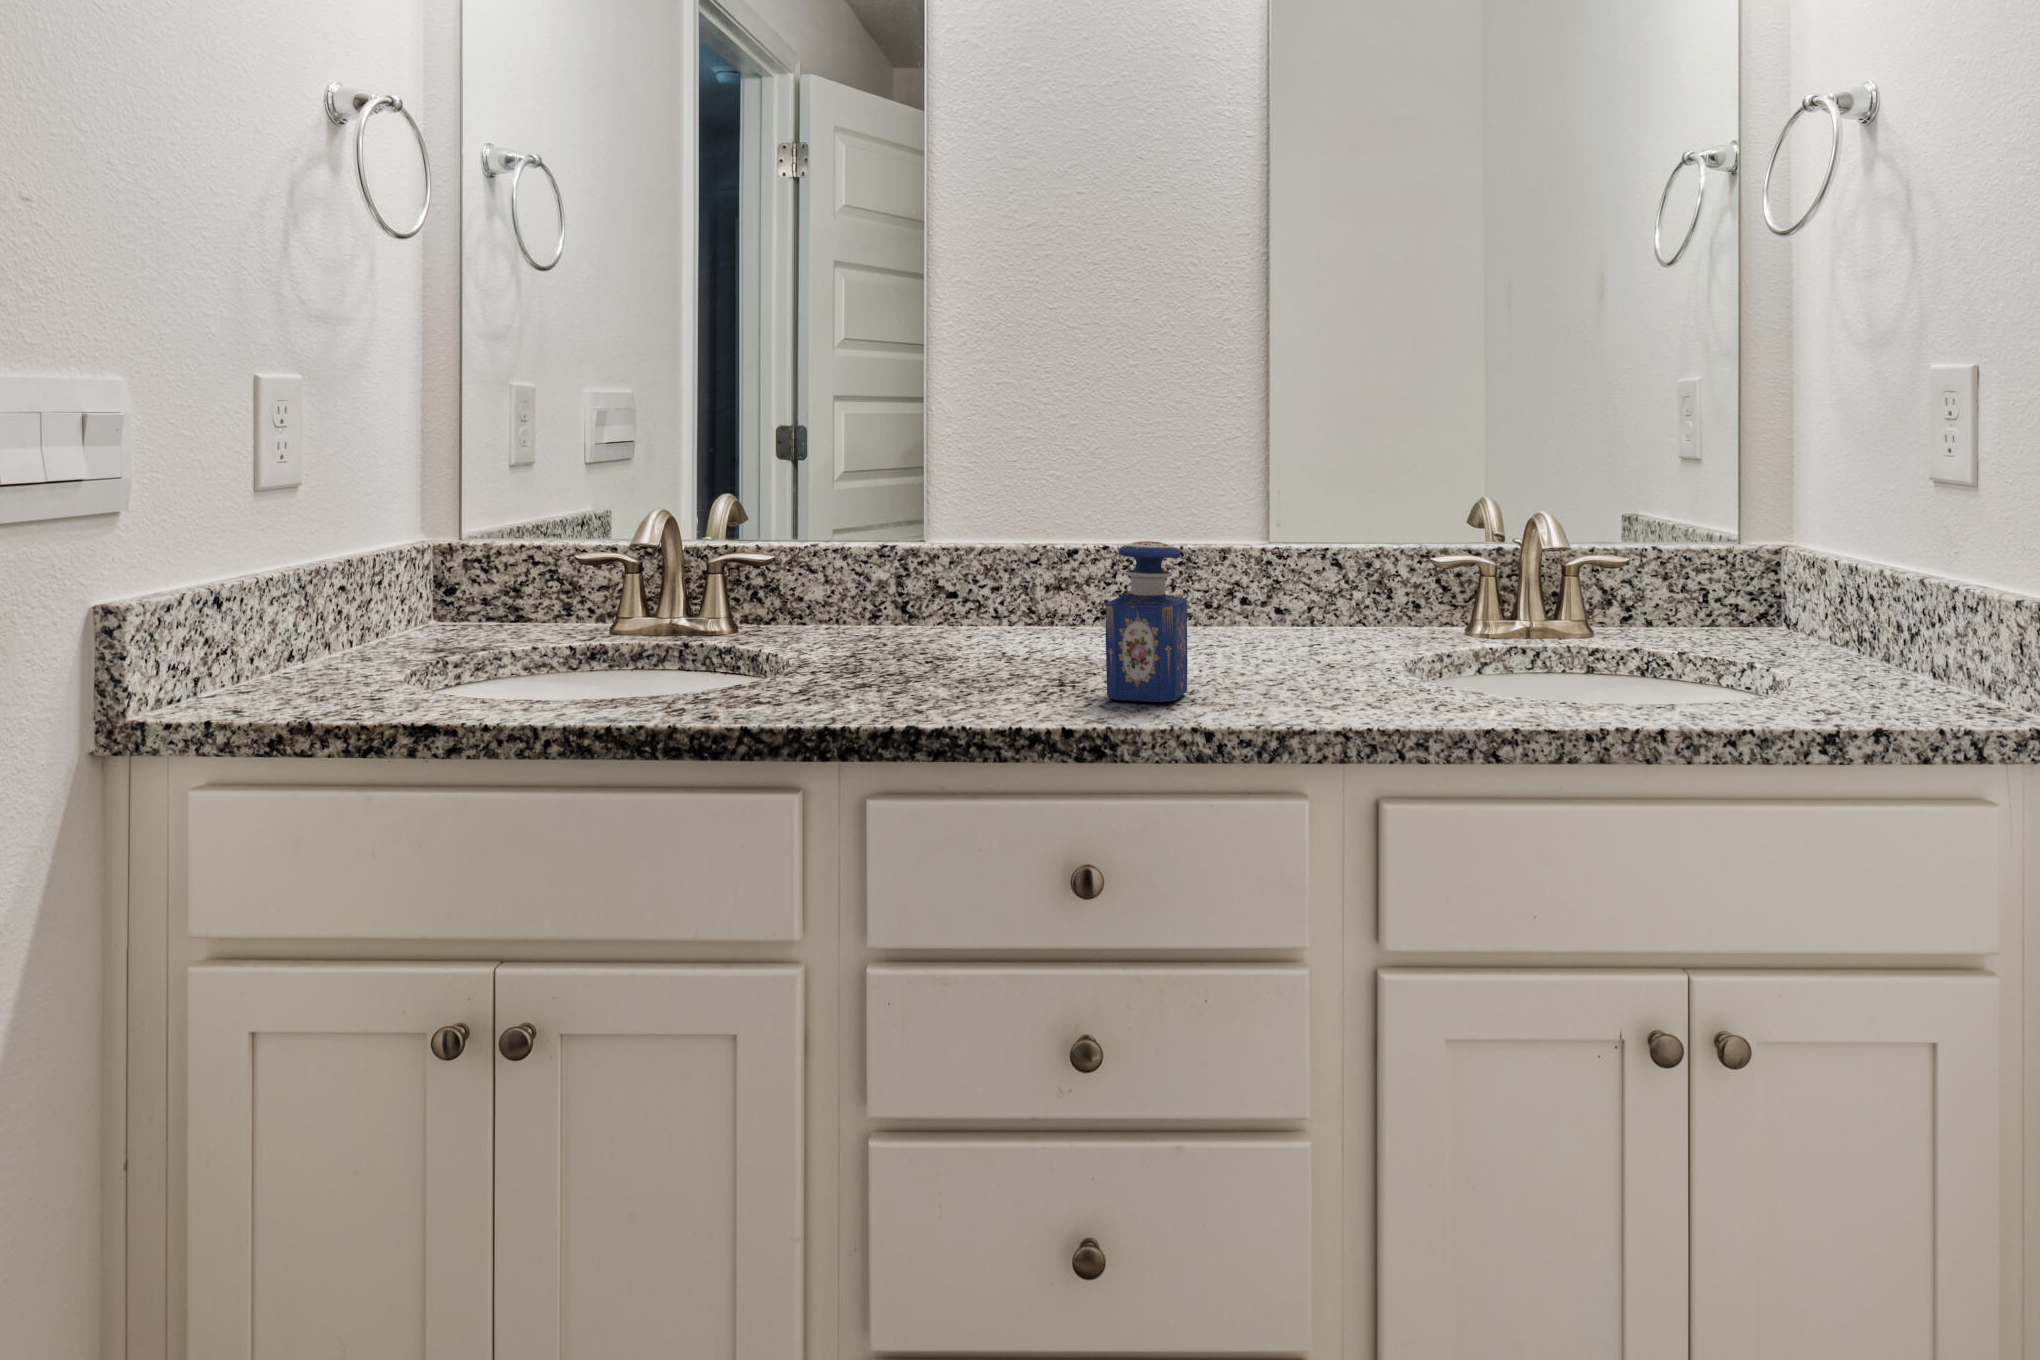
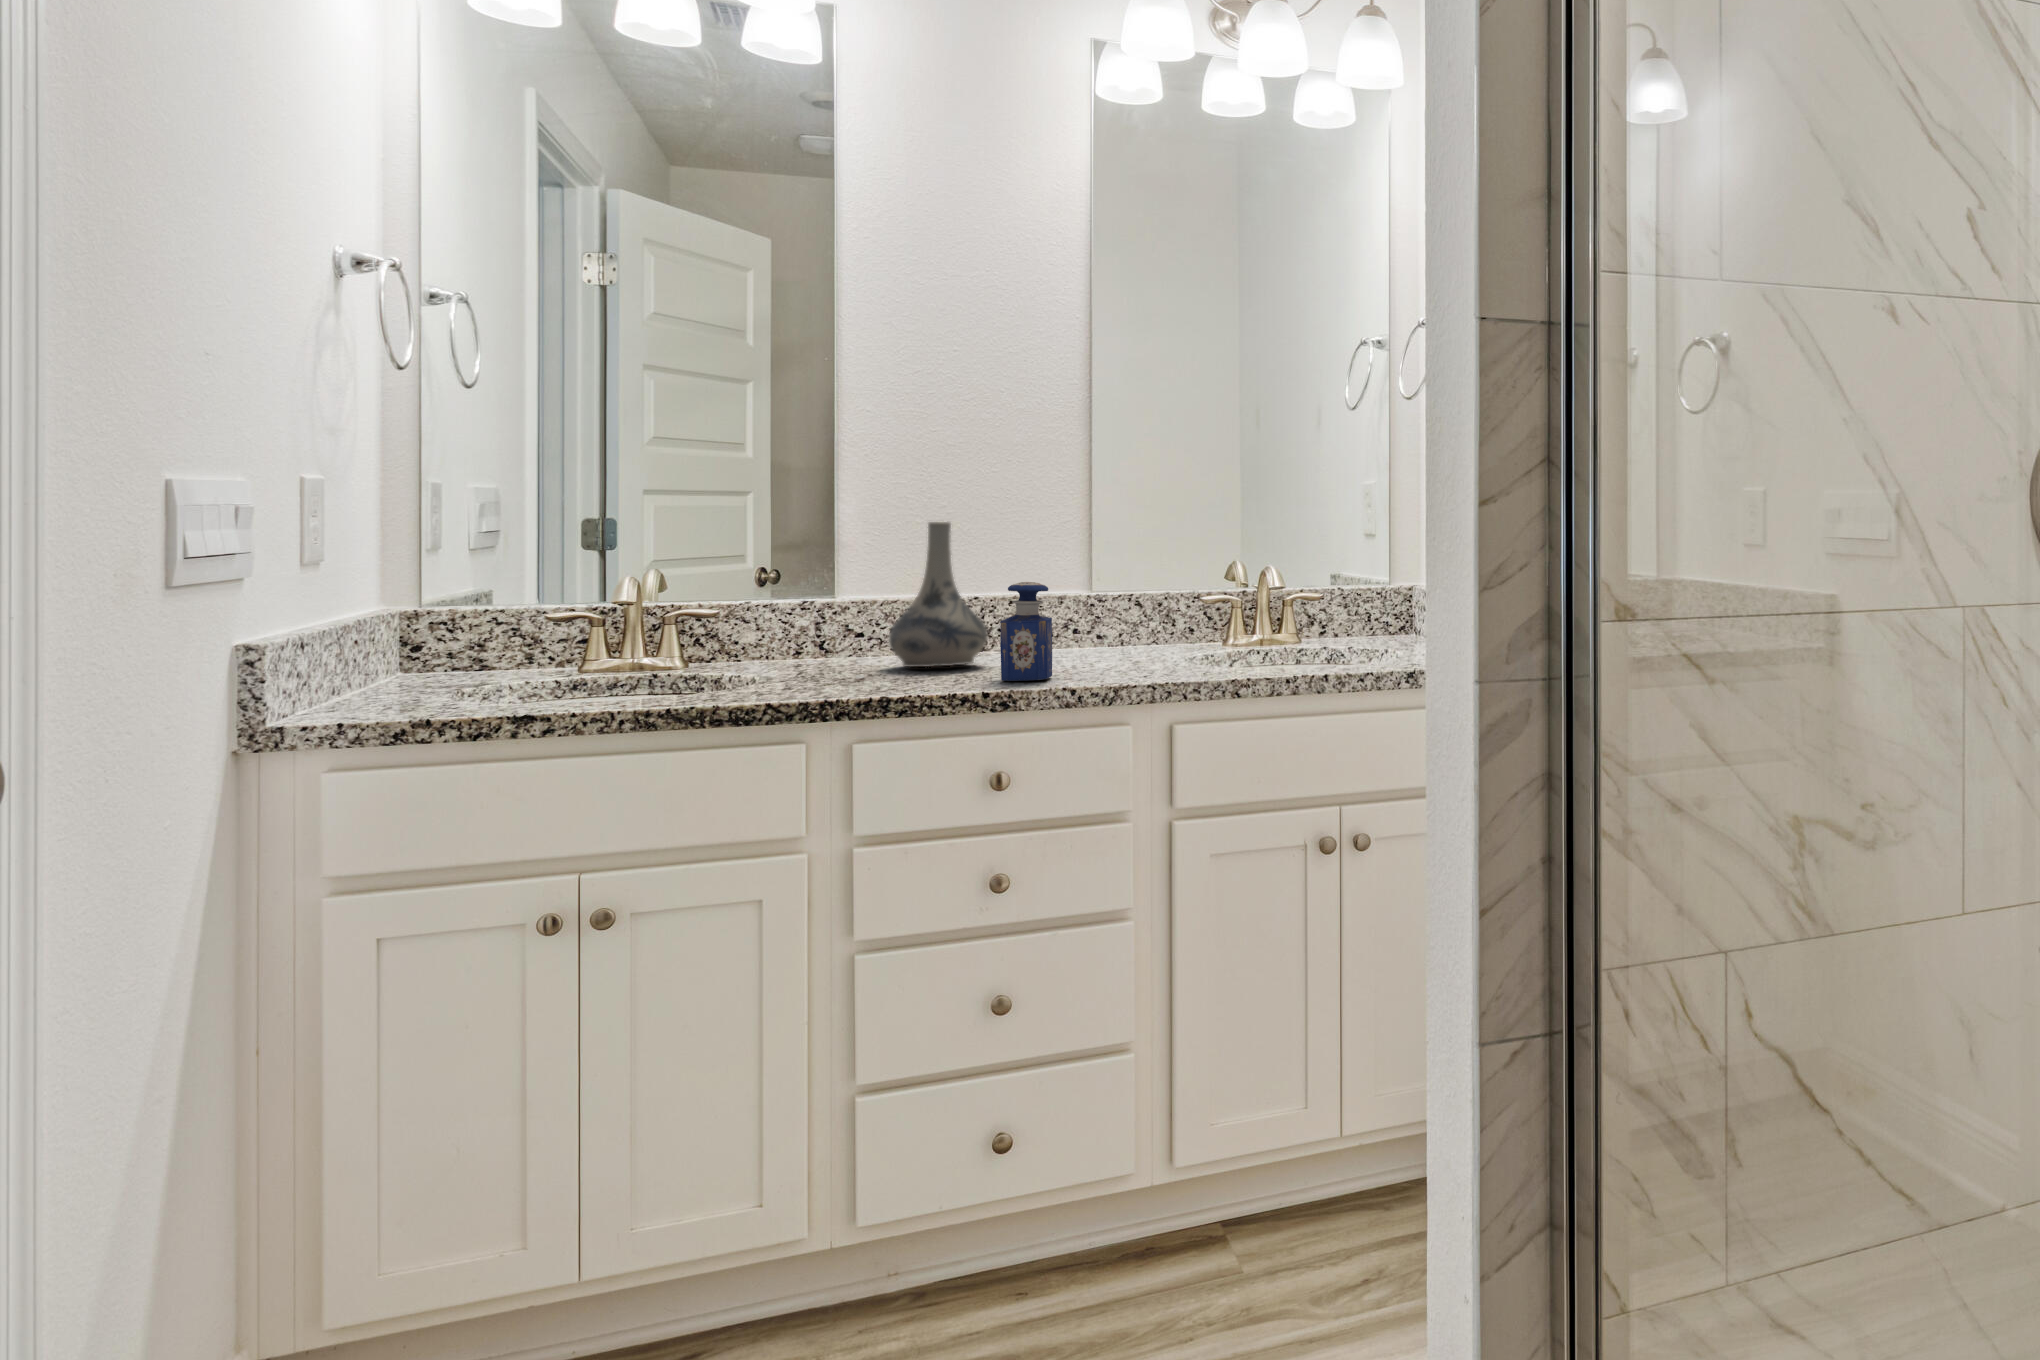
decorative vase: none [974,441,1111,657] -> present [889,522,988,667]

